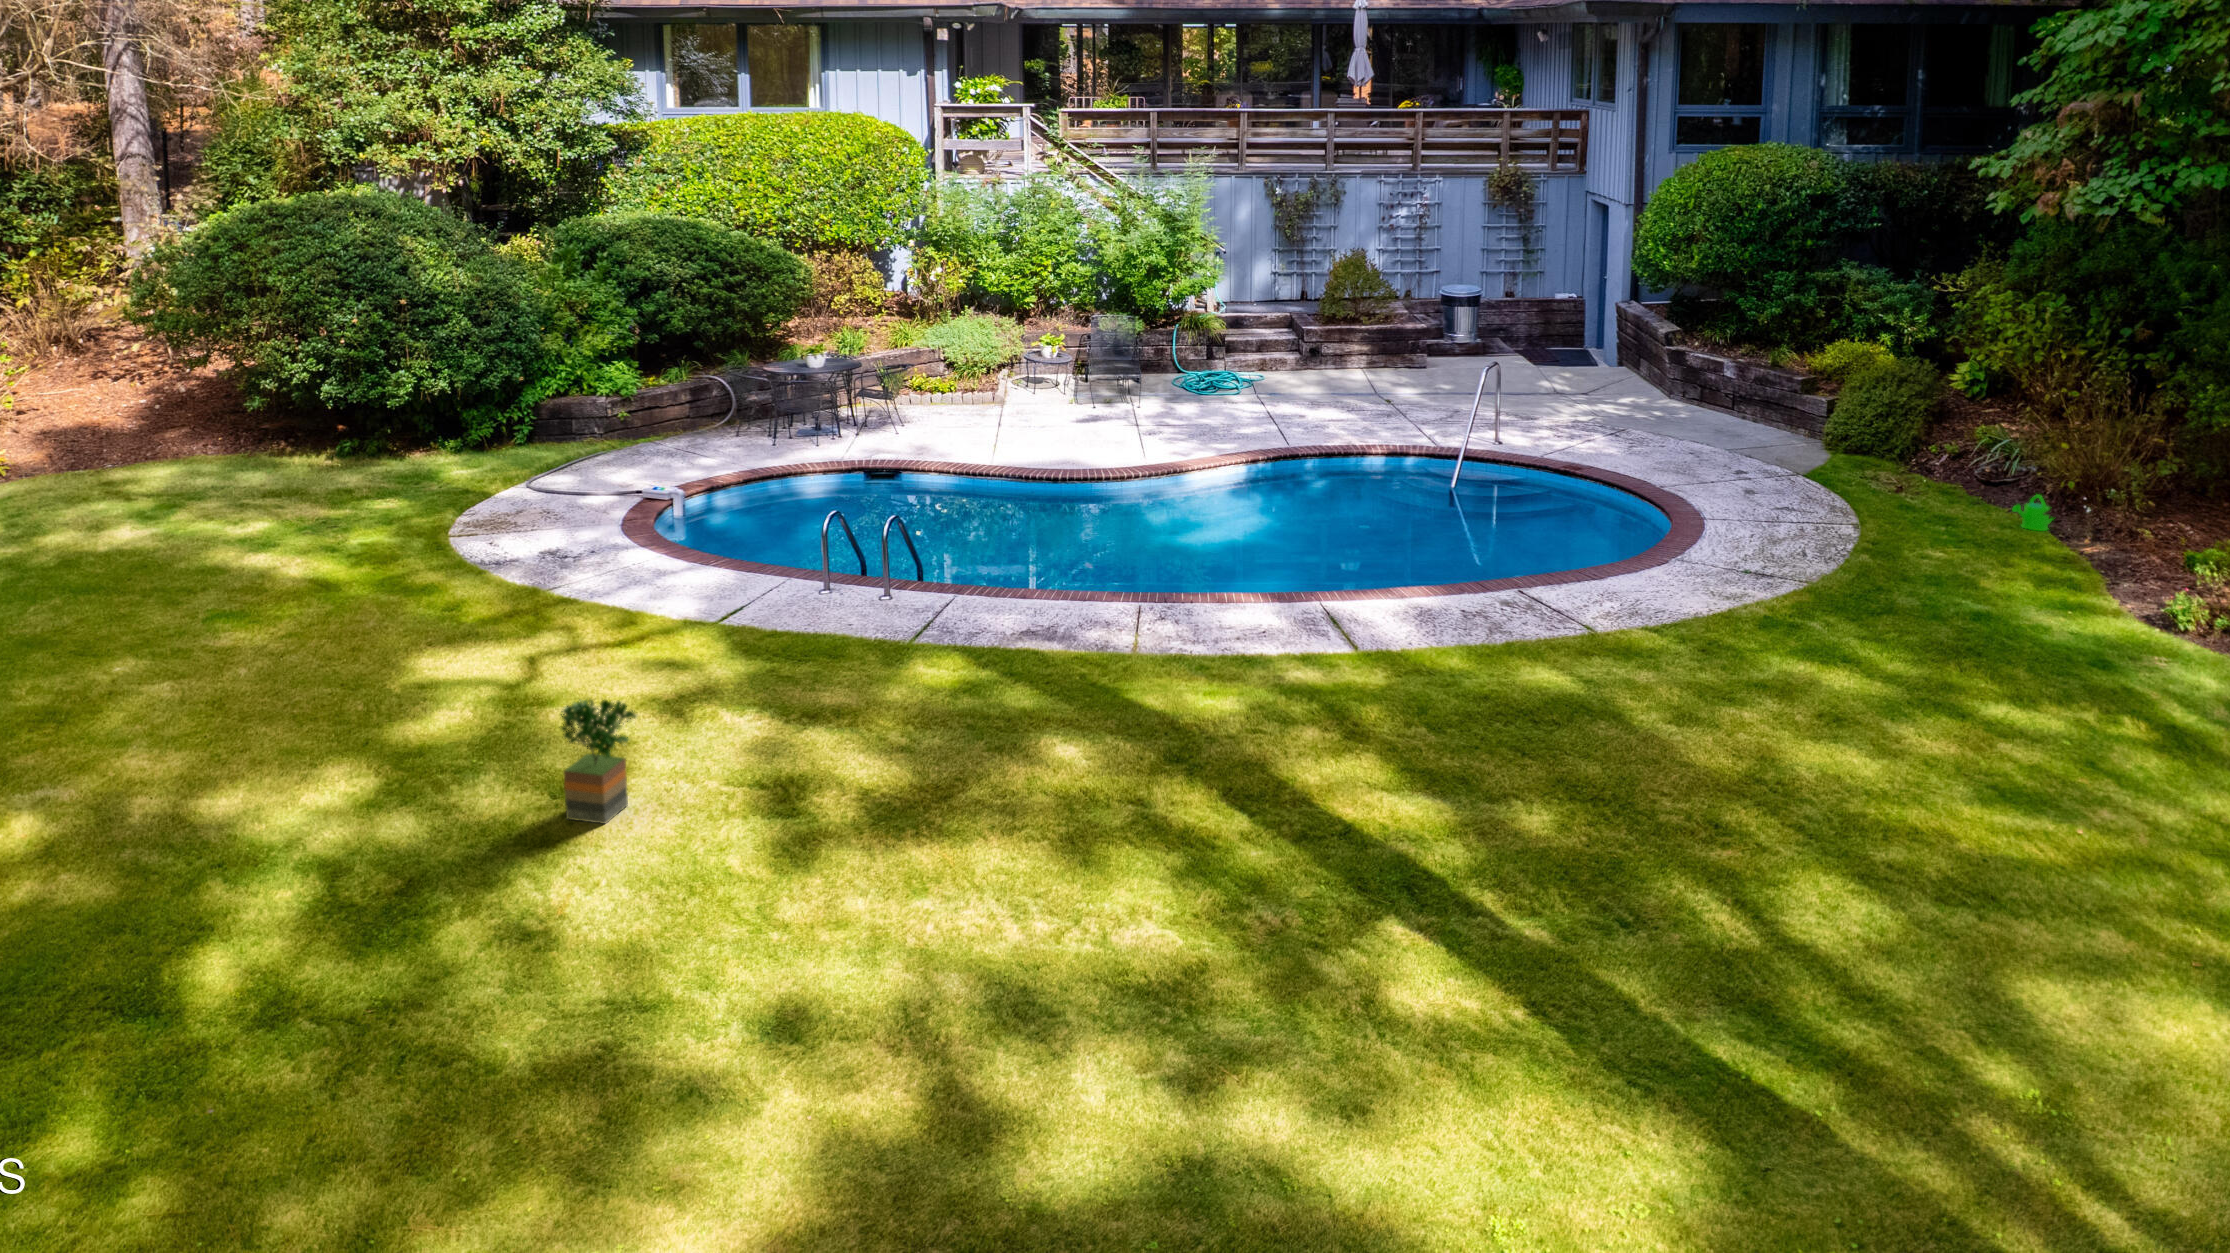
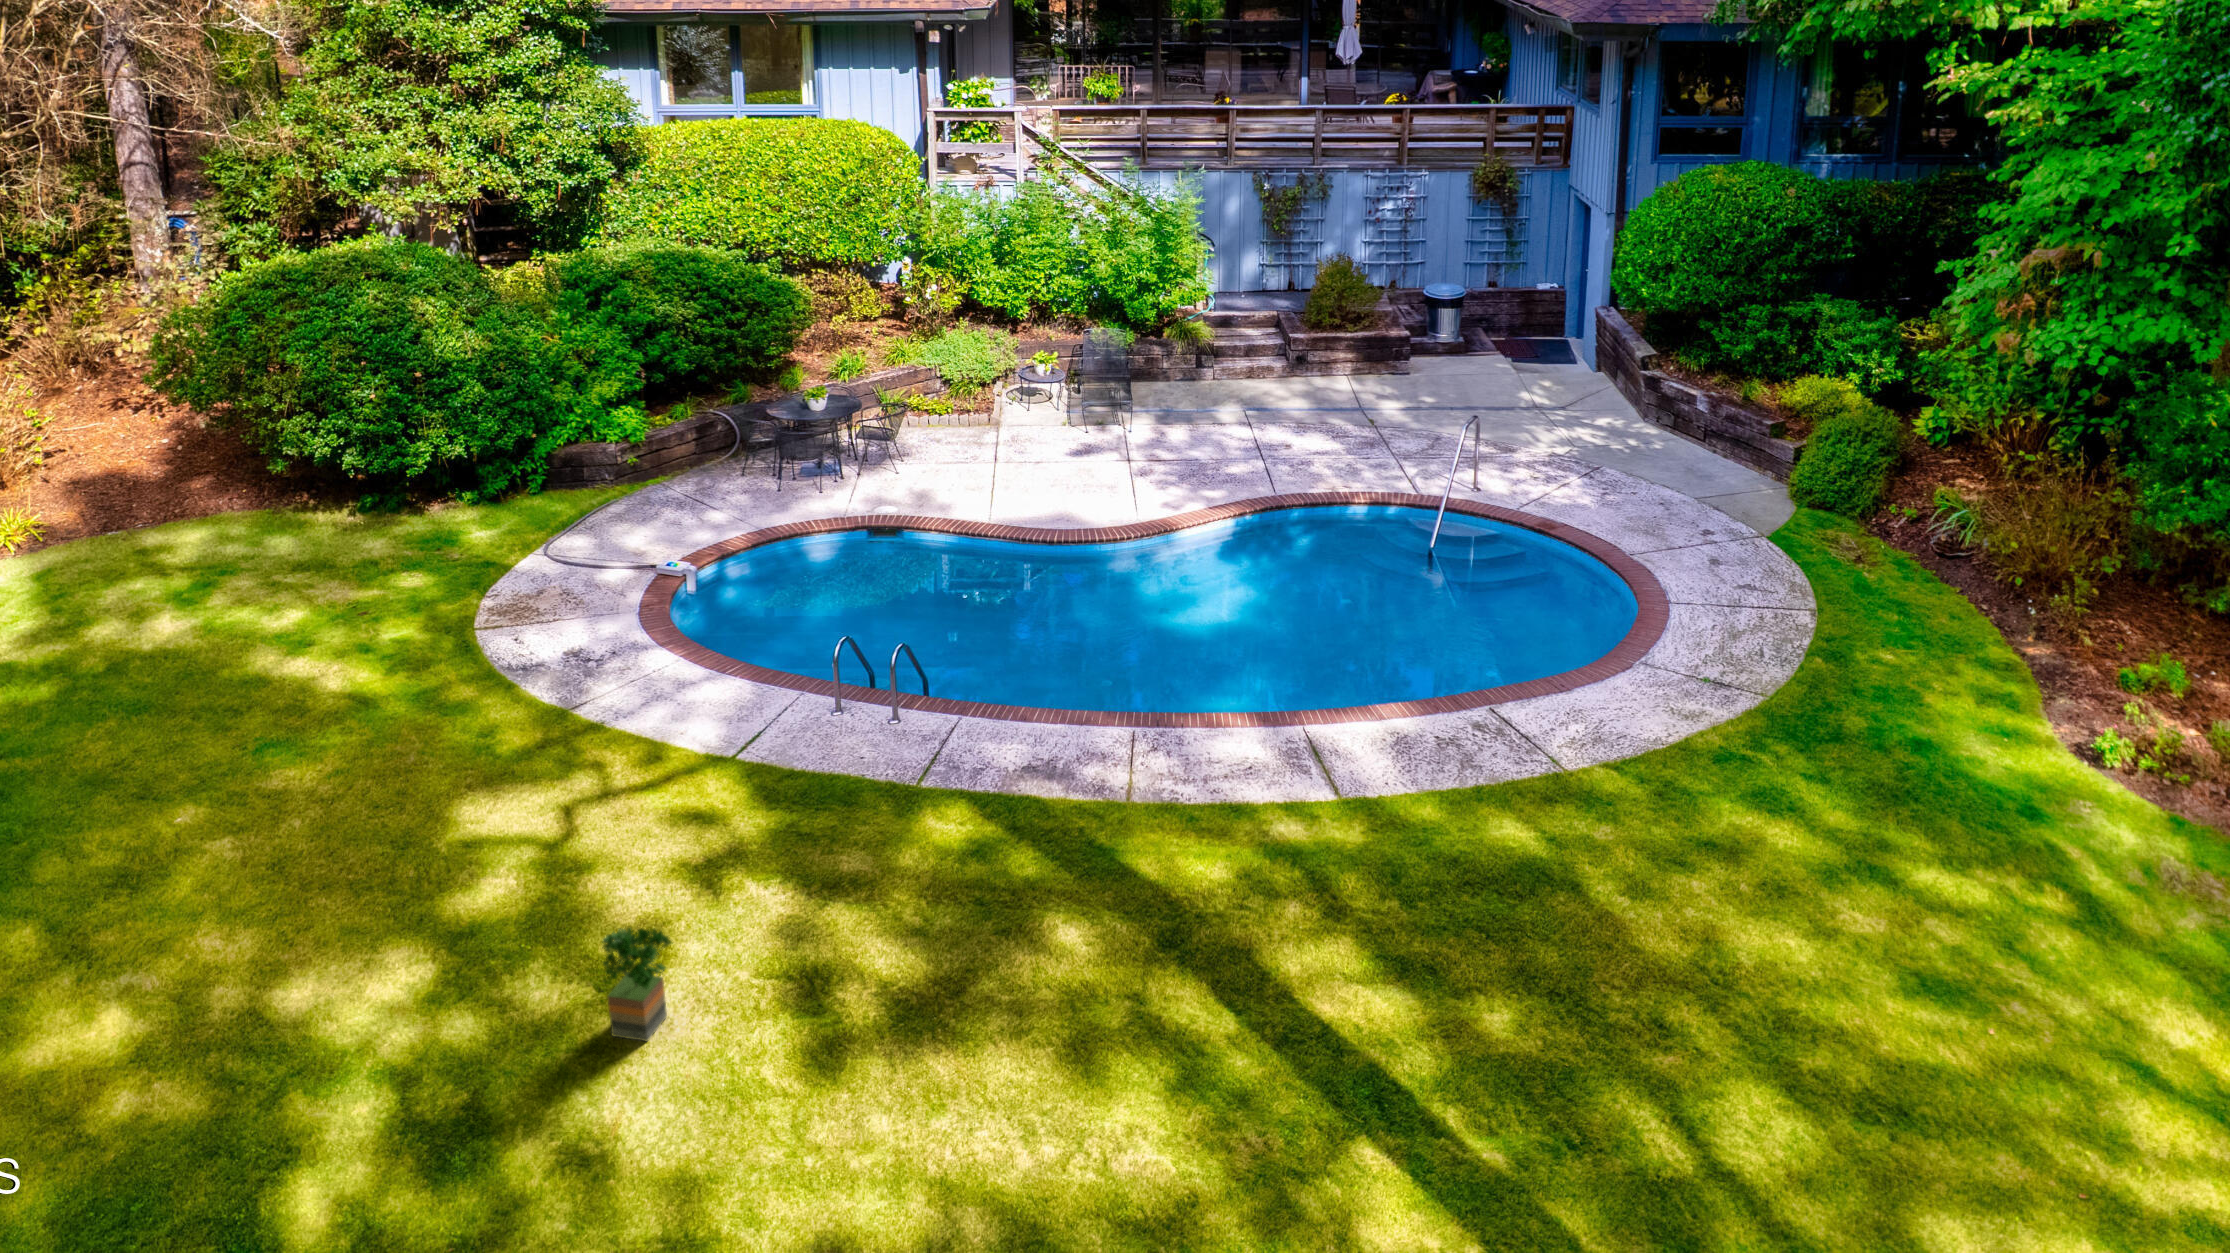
watering can: present [2012,494,2053,531] -> none [1963,571,2005,607]

